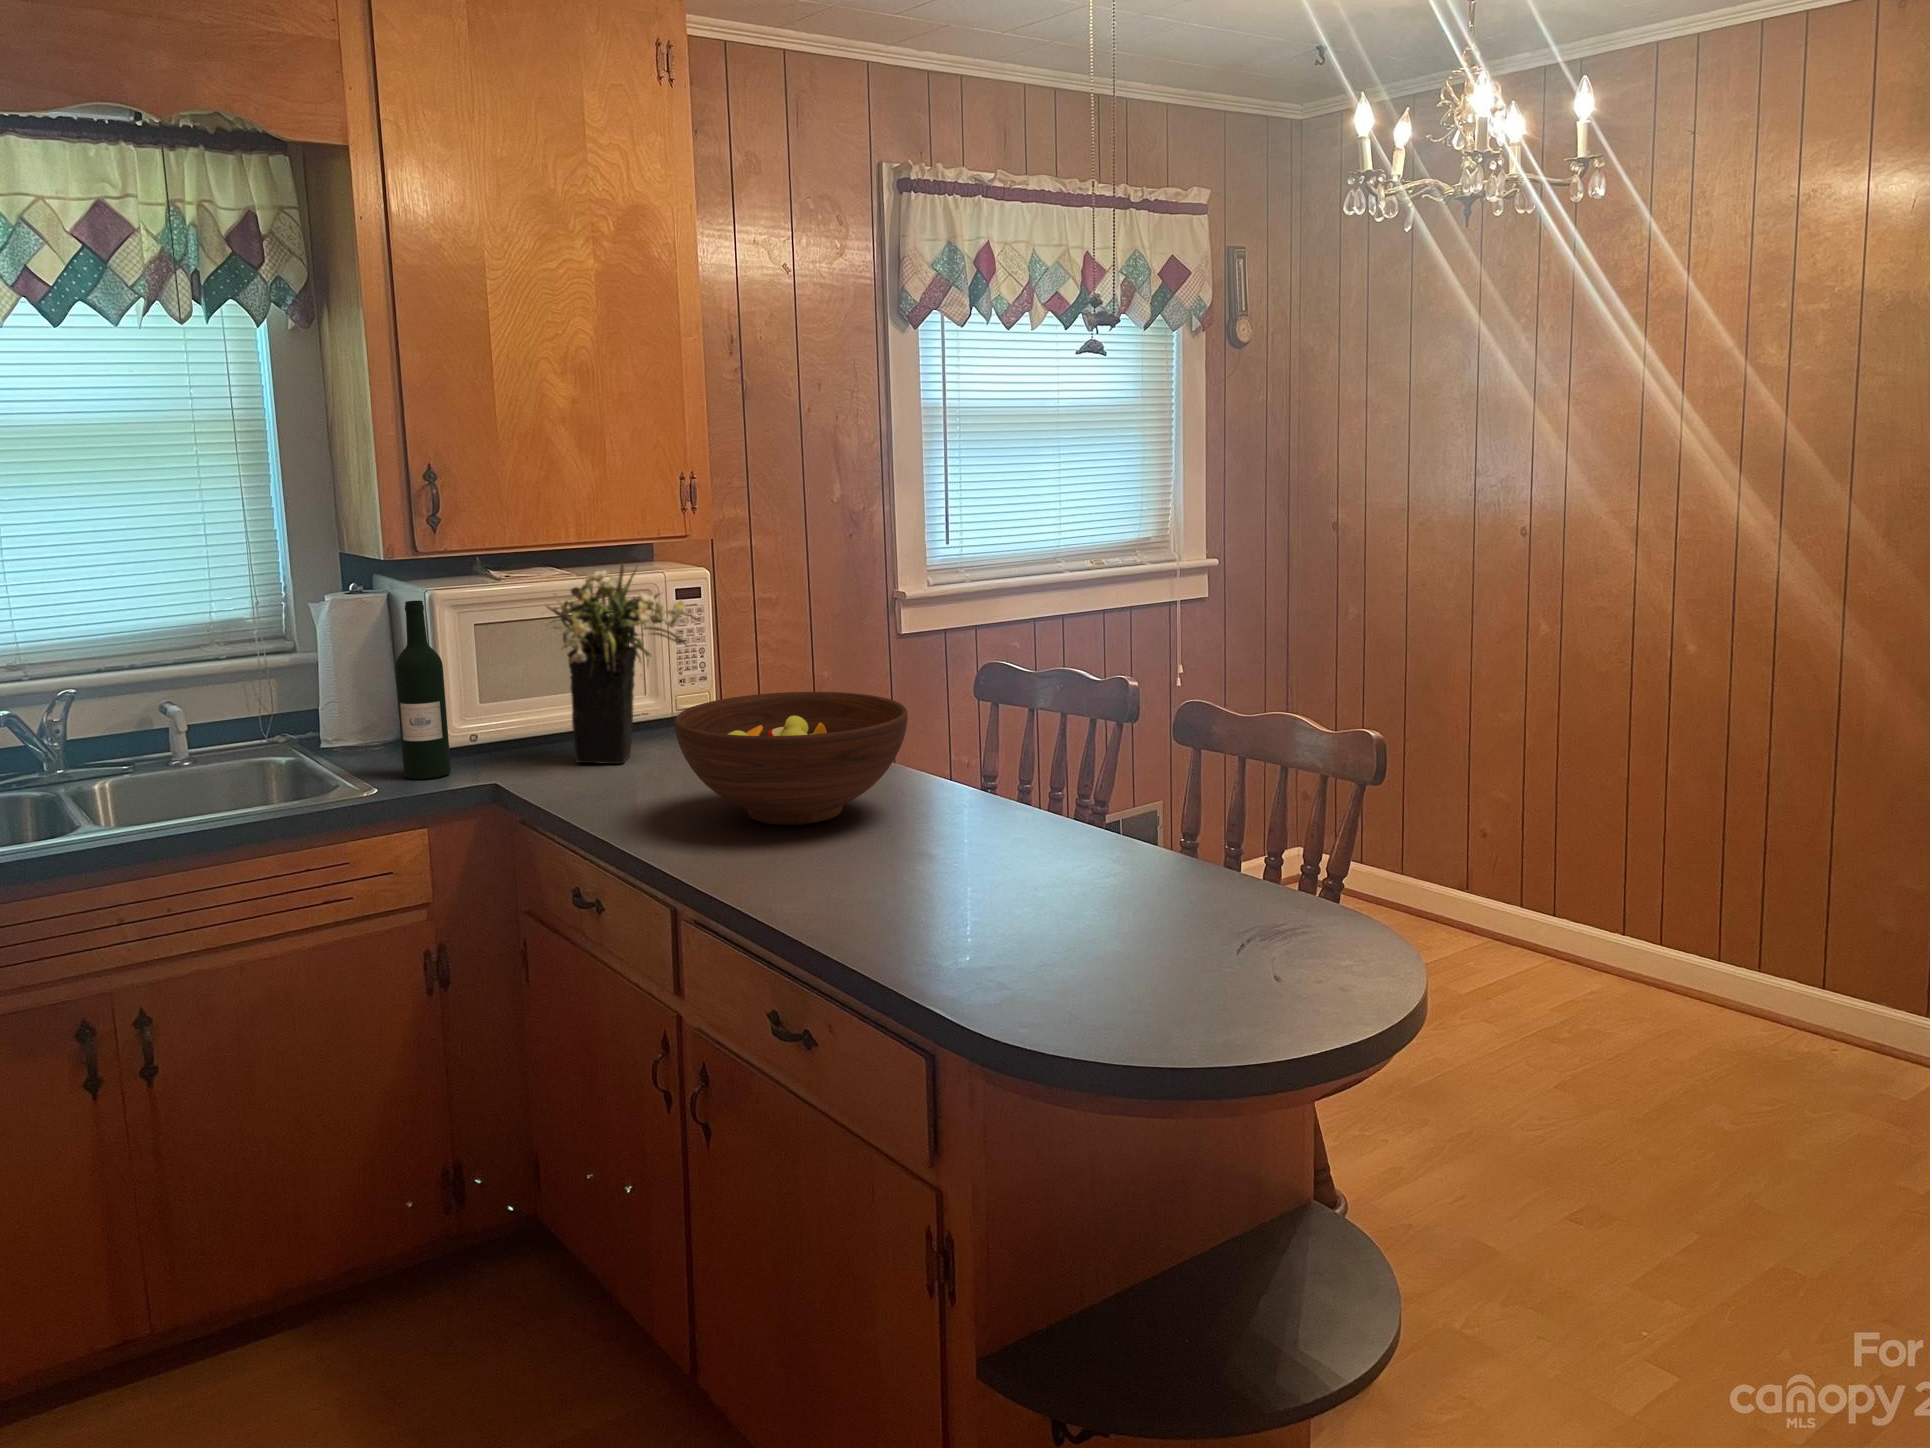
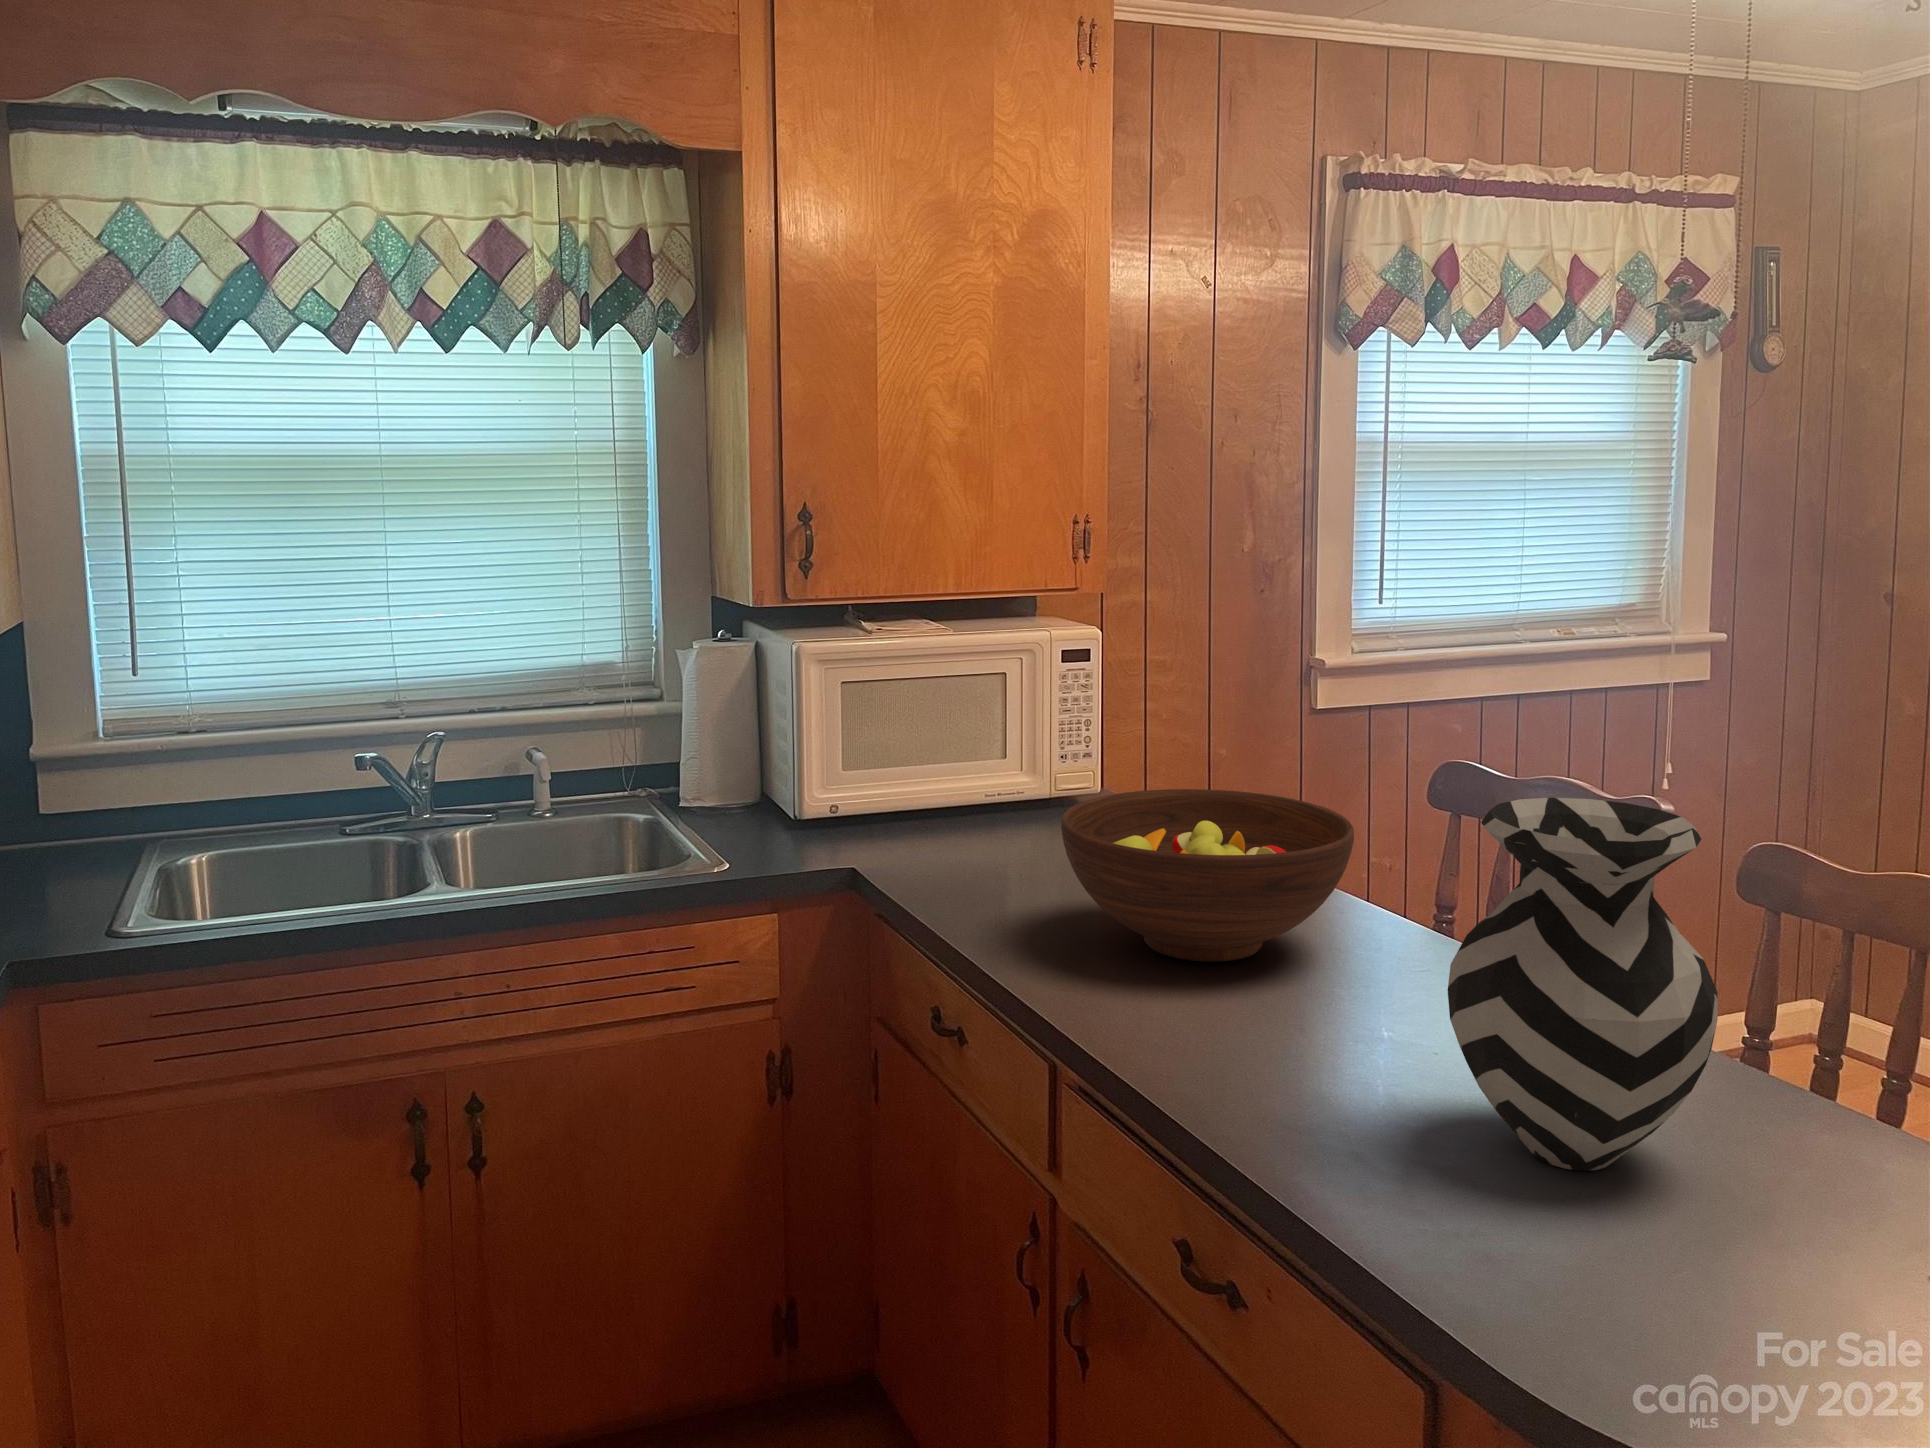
flower arrangement: present [547,563,694,764] -> none [911,619,1088,853]
wine bottle: present [395,600,451,779] -> none [755,655,807,855]
vase: none [961,664,1138,925] -> present [1448,798,1718,1171]

